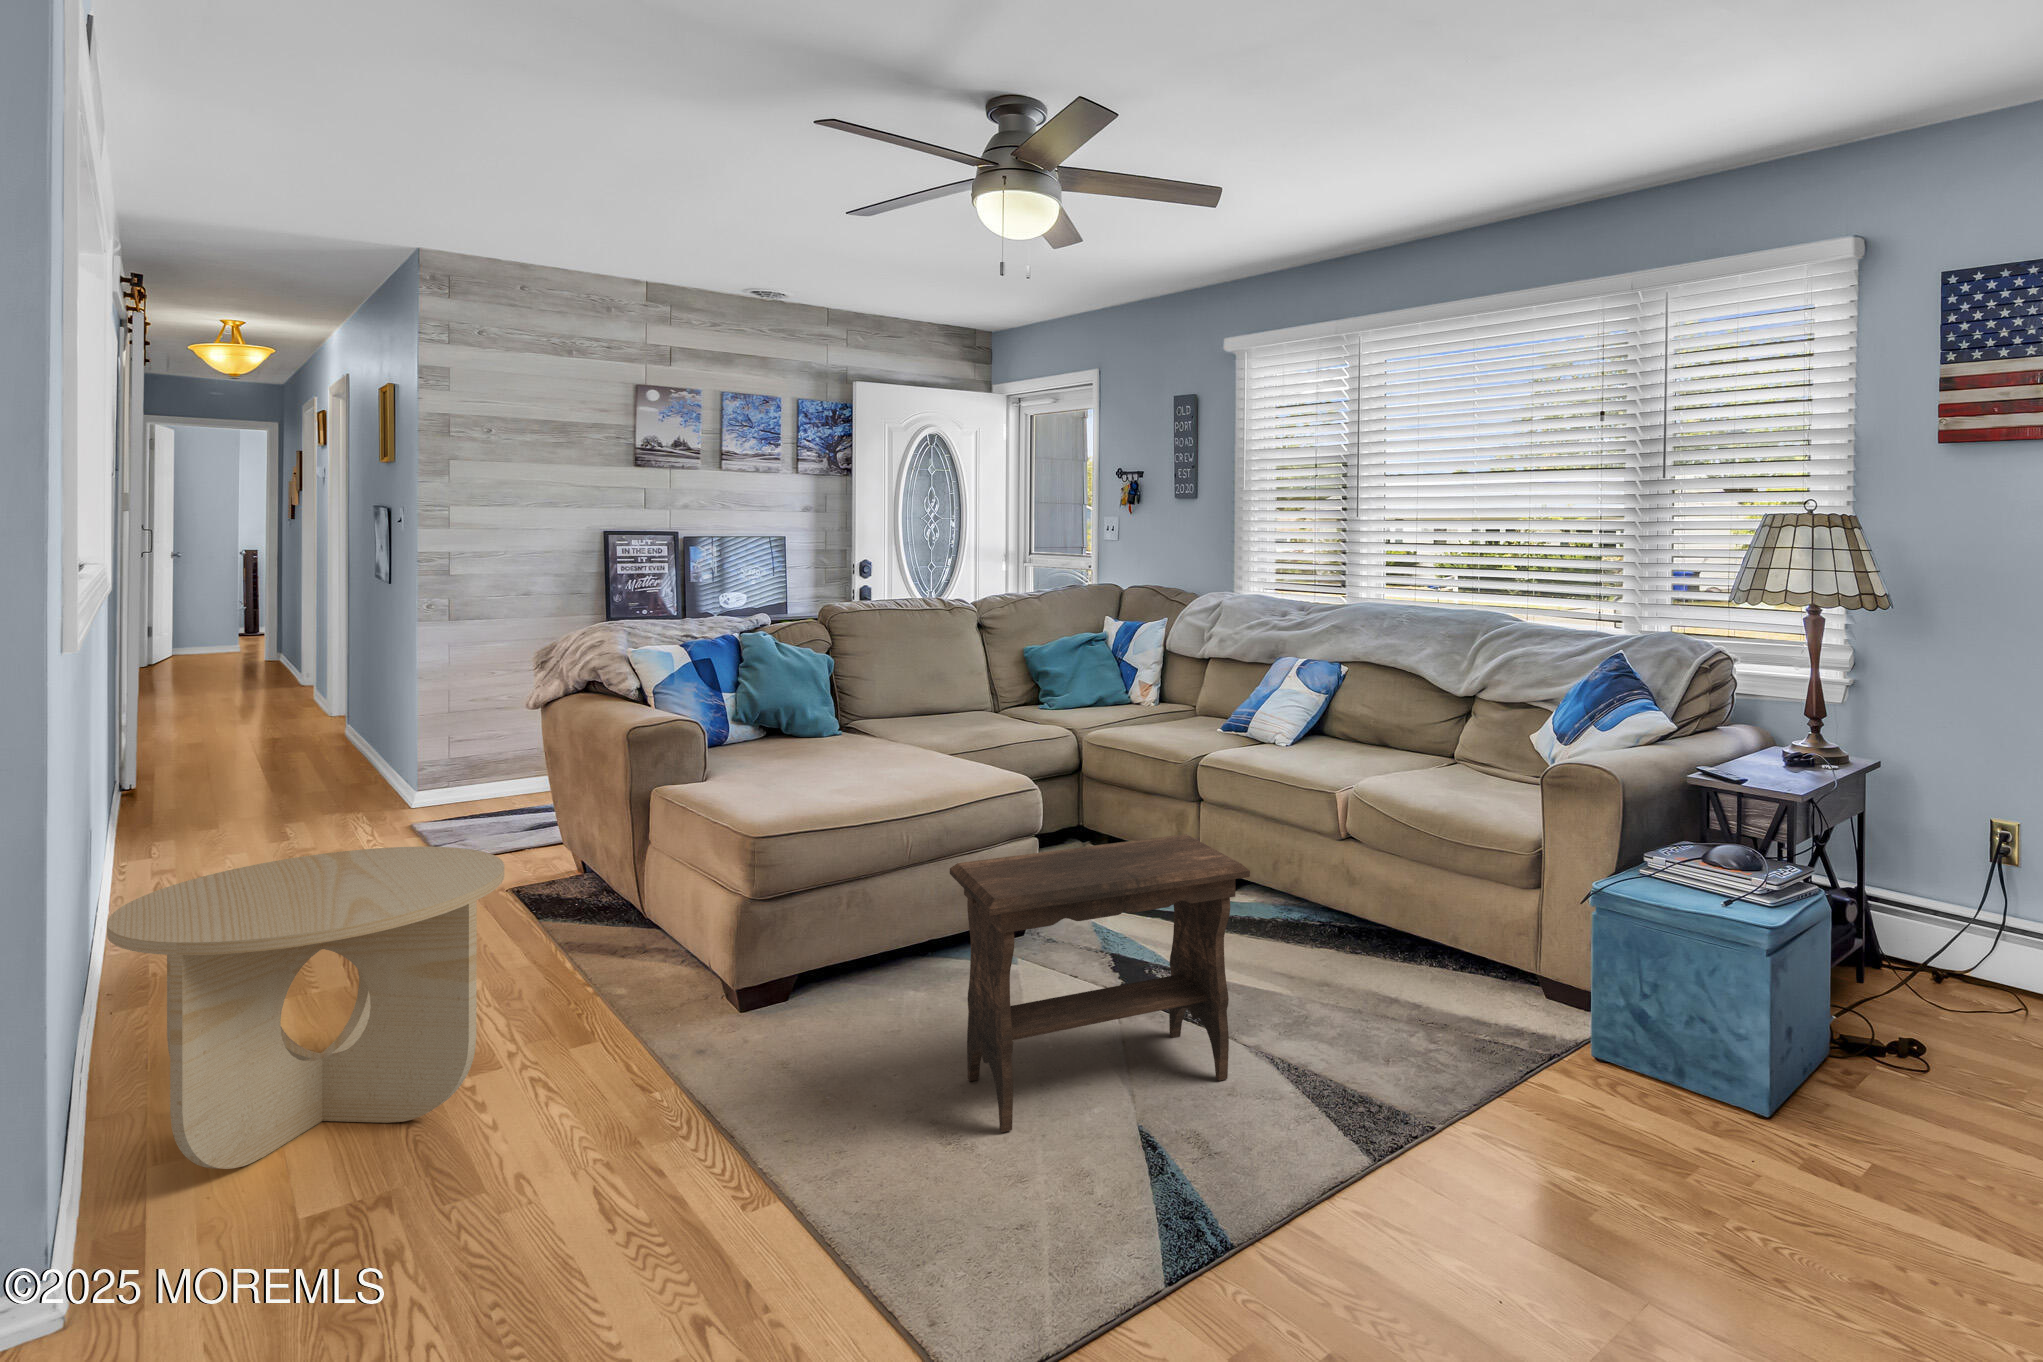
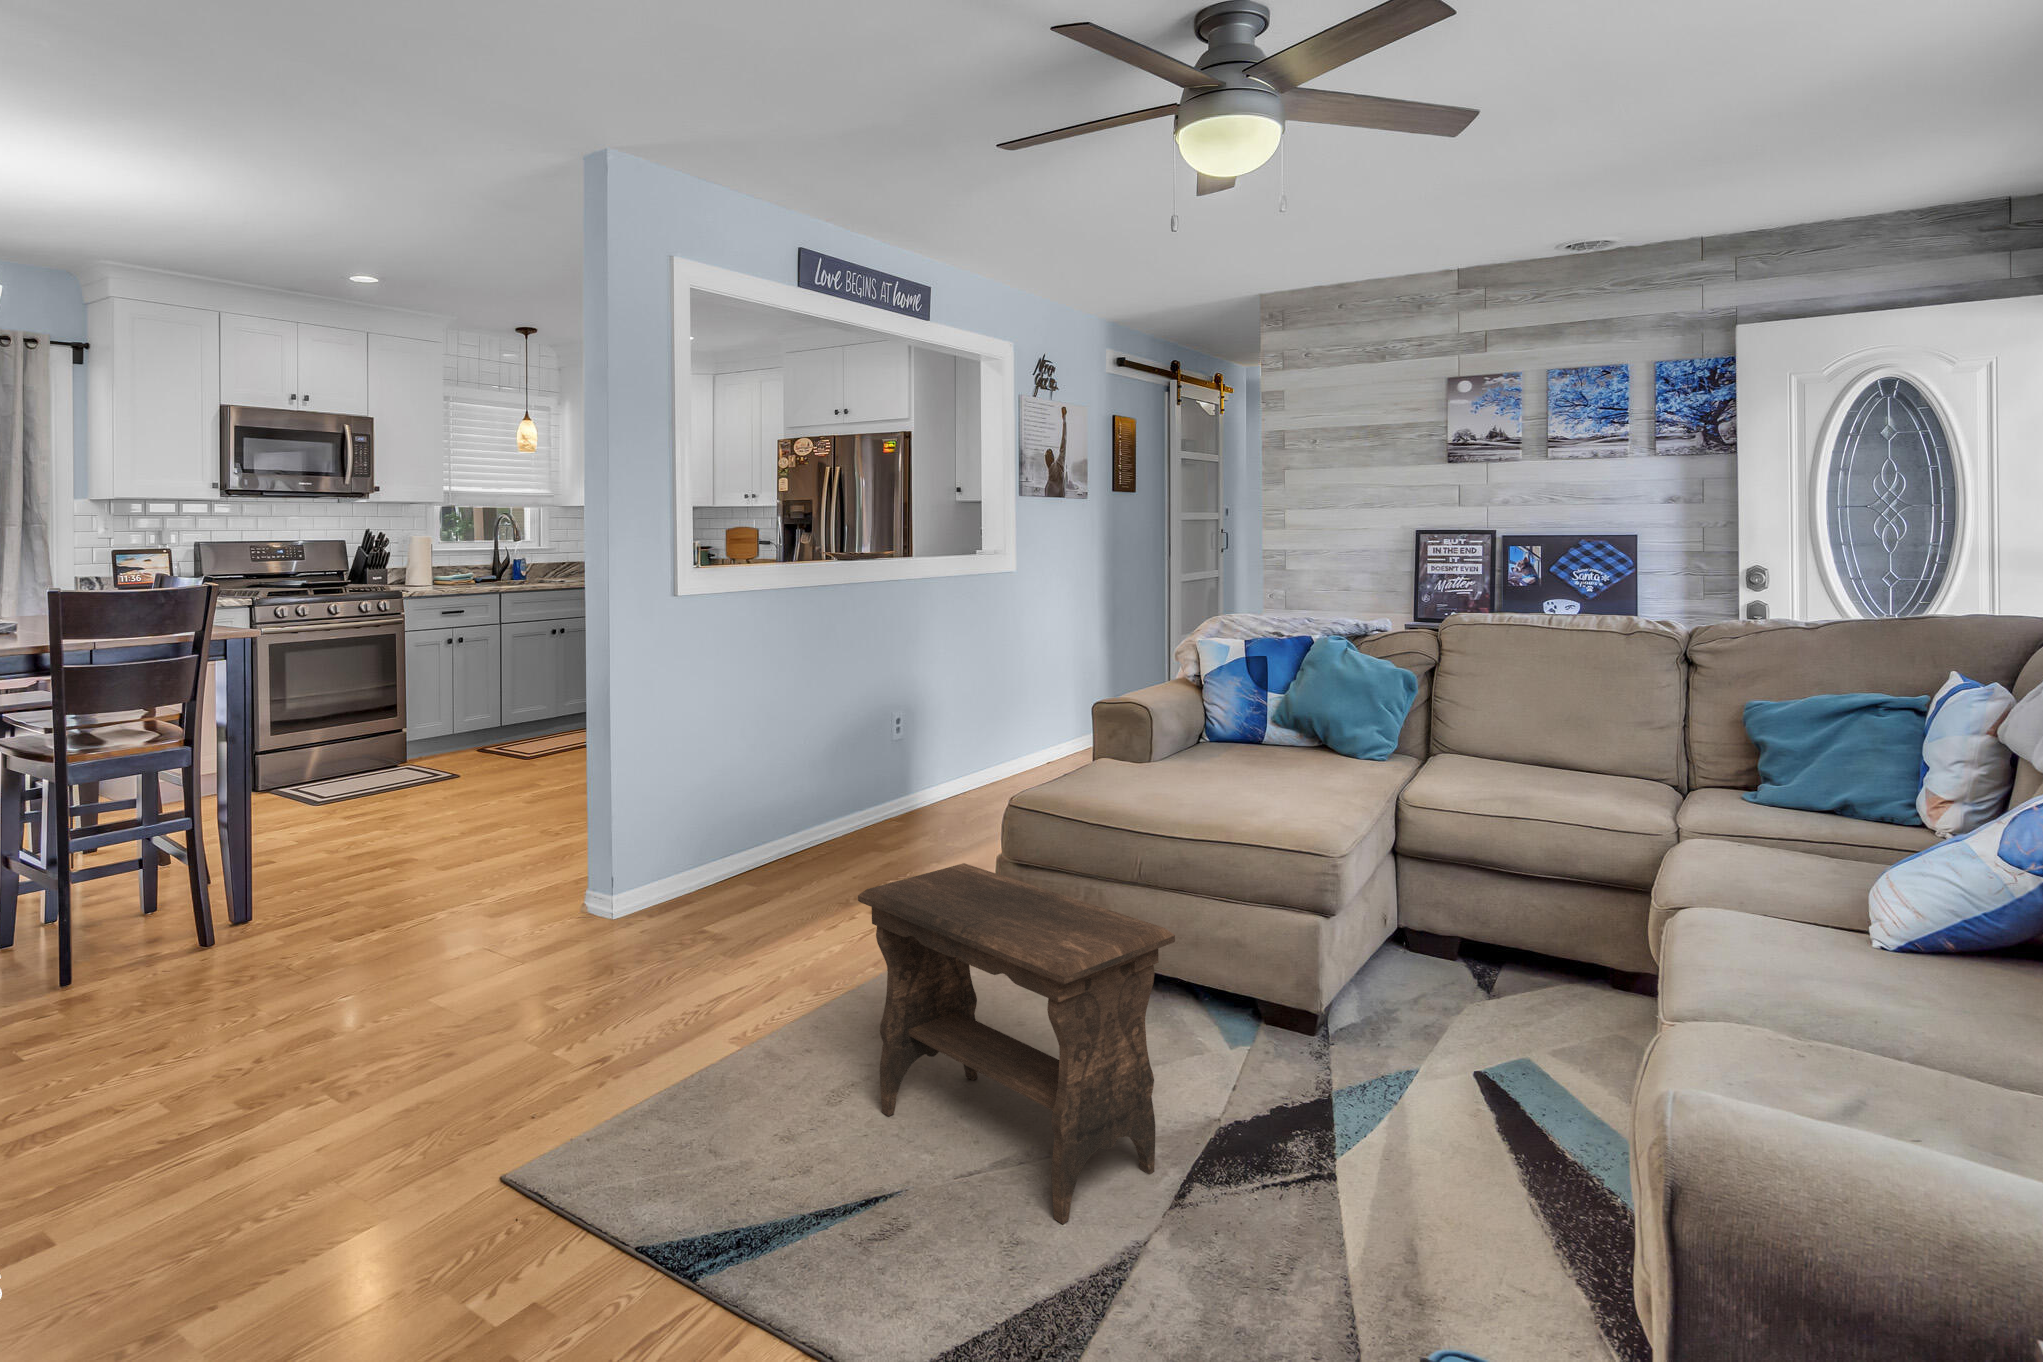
side table: present [107,847,504,1169] -> none [712,742,903,919]

